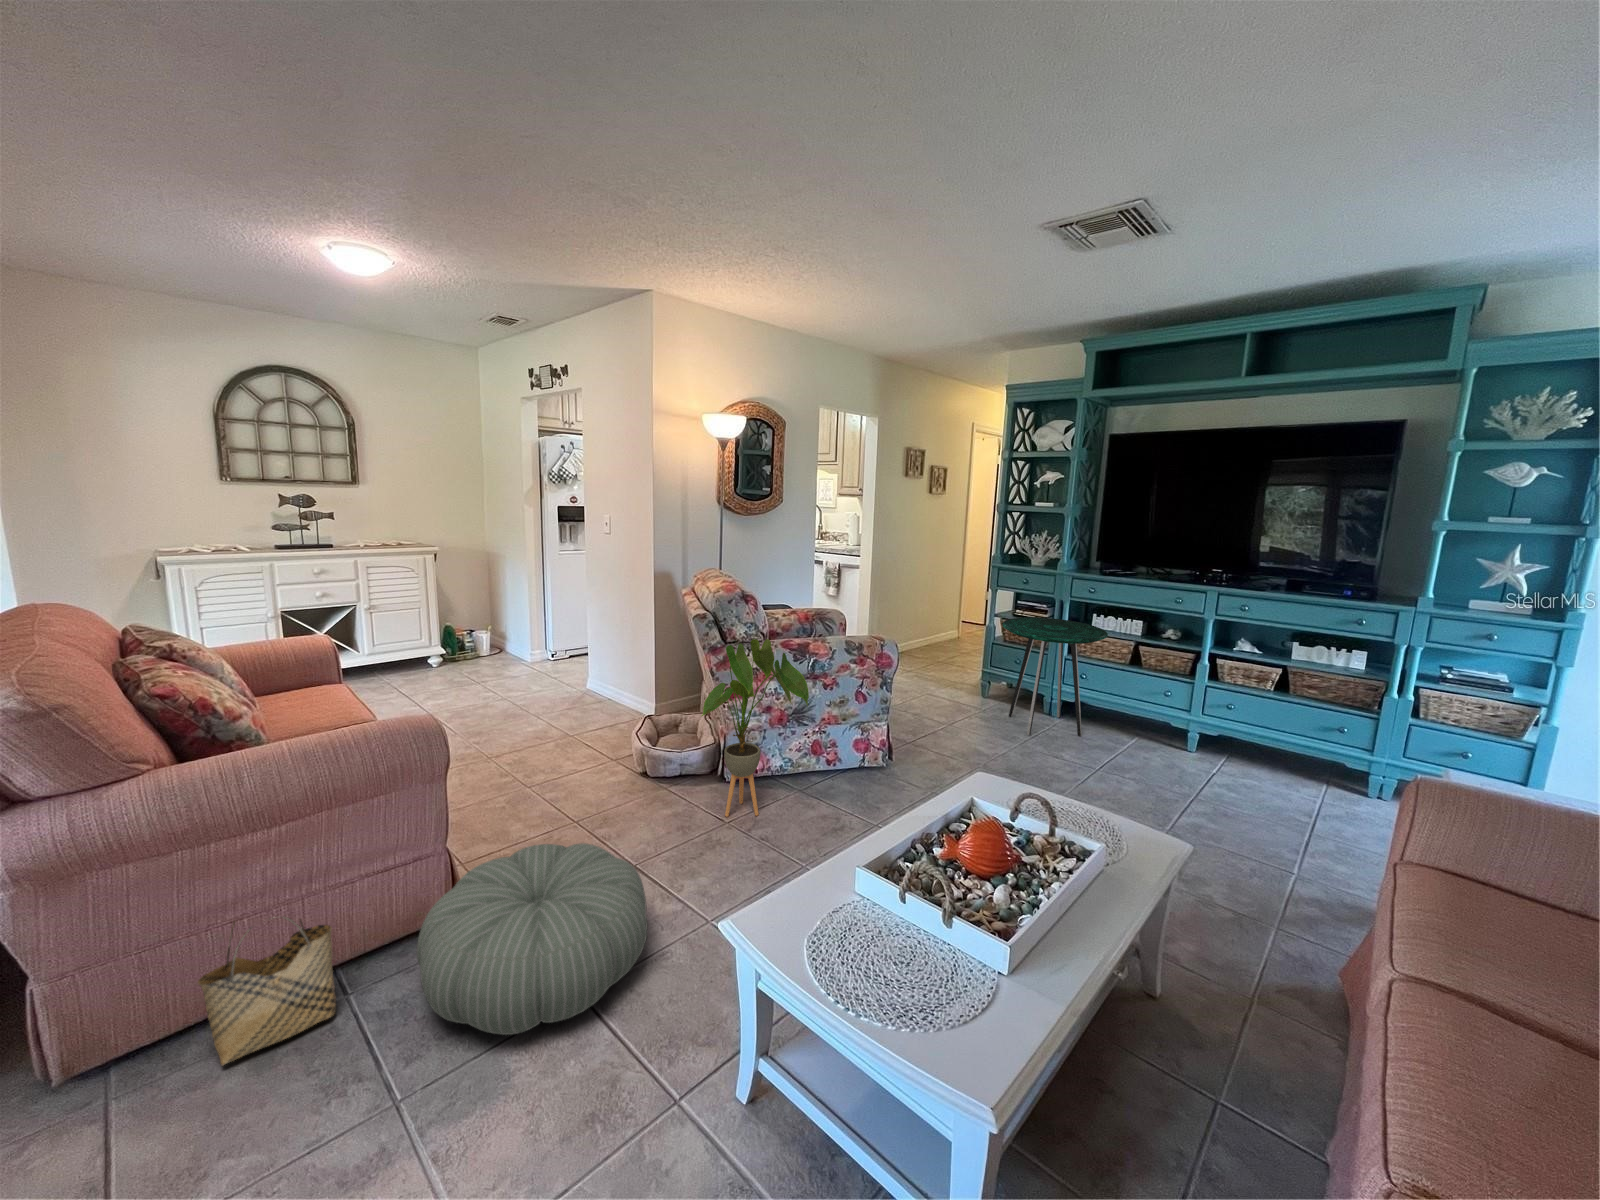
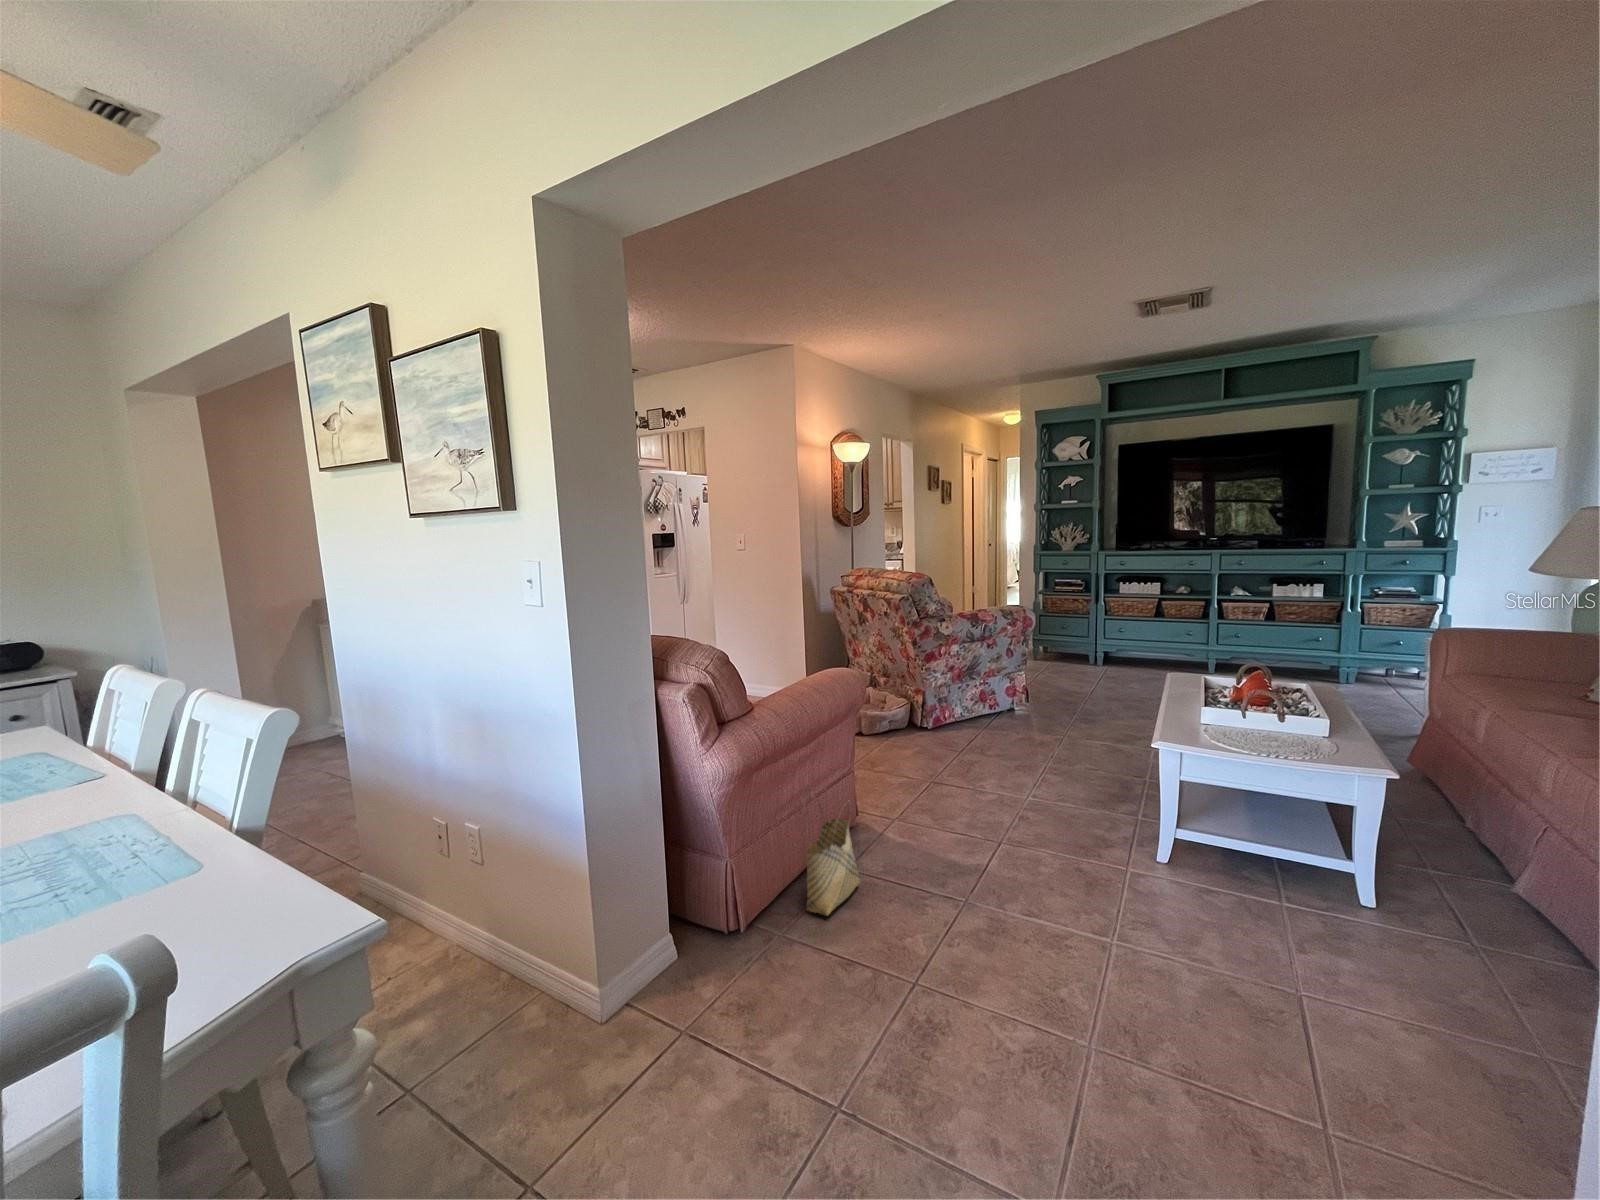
side table: present [1002,617,1108,736] -> none [1064,588,1148,678]
house plant: present [702,639,809,817] -> none [928,607,1022,750]
pouf: present [417,843,647,1035] -> none [876,756,1038,869]

